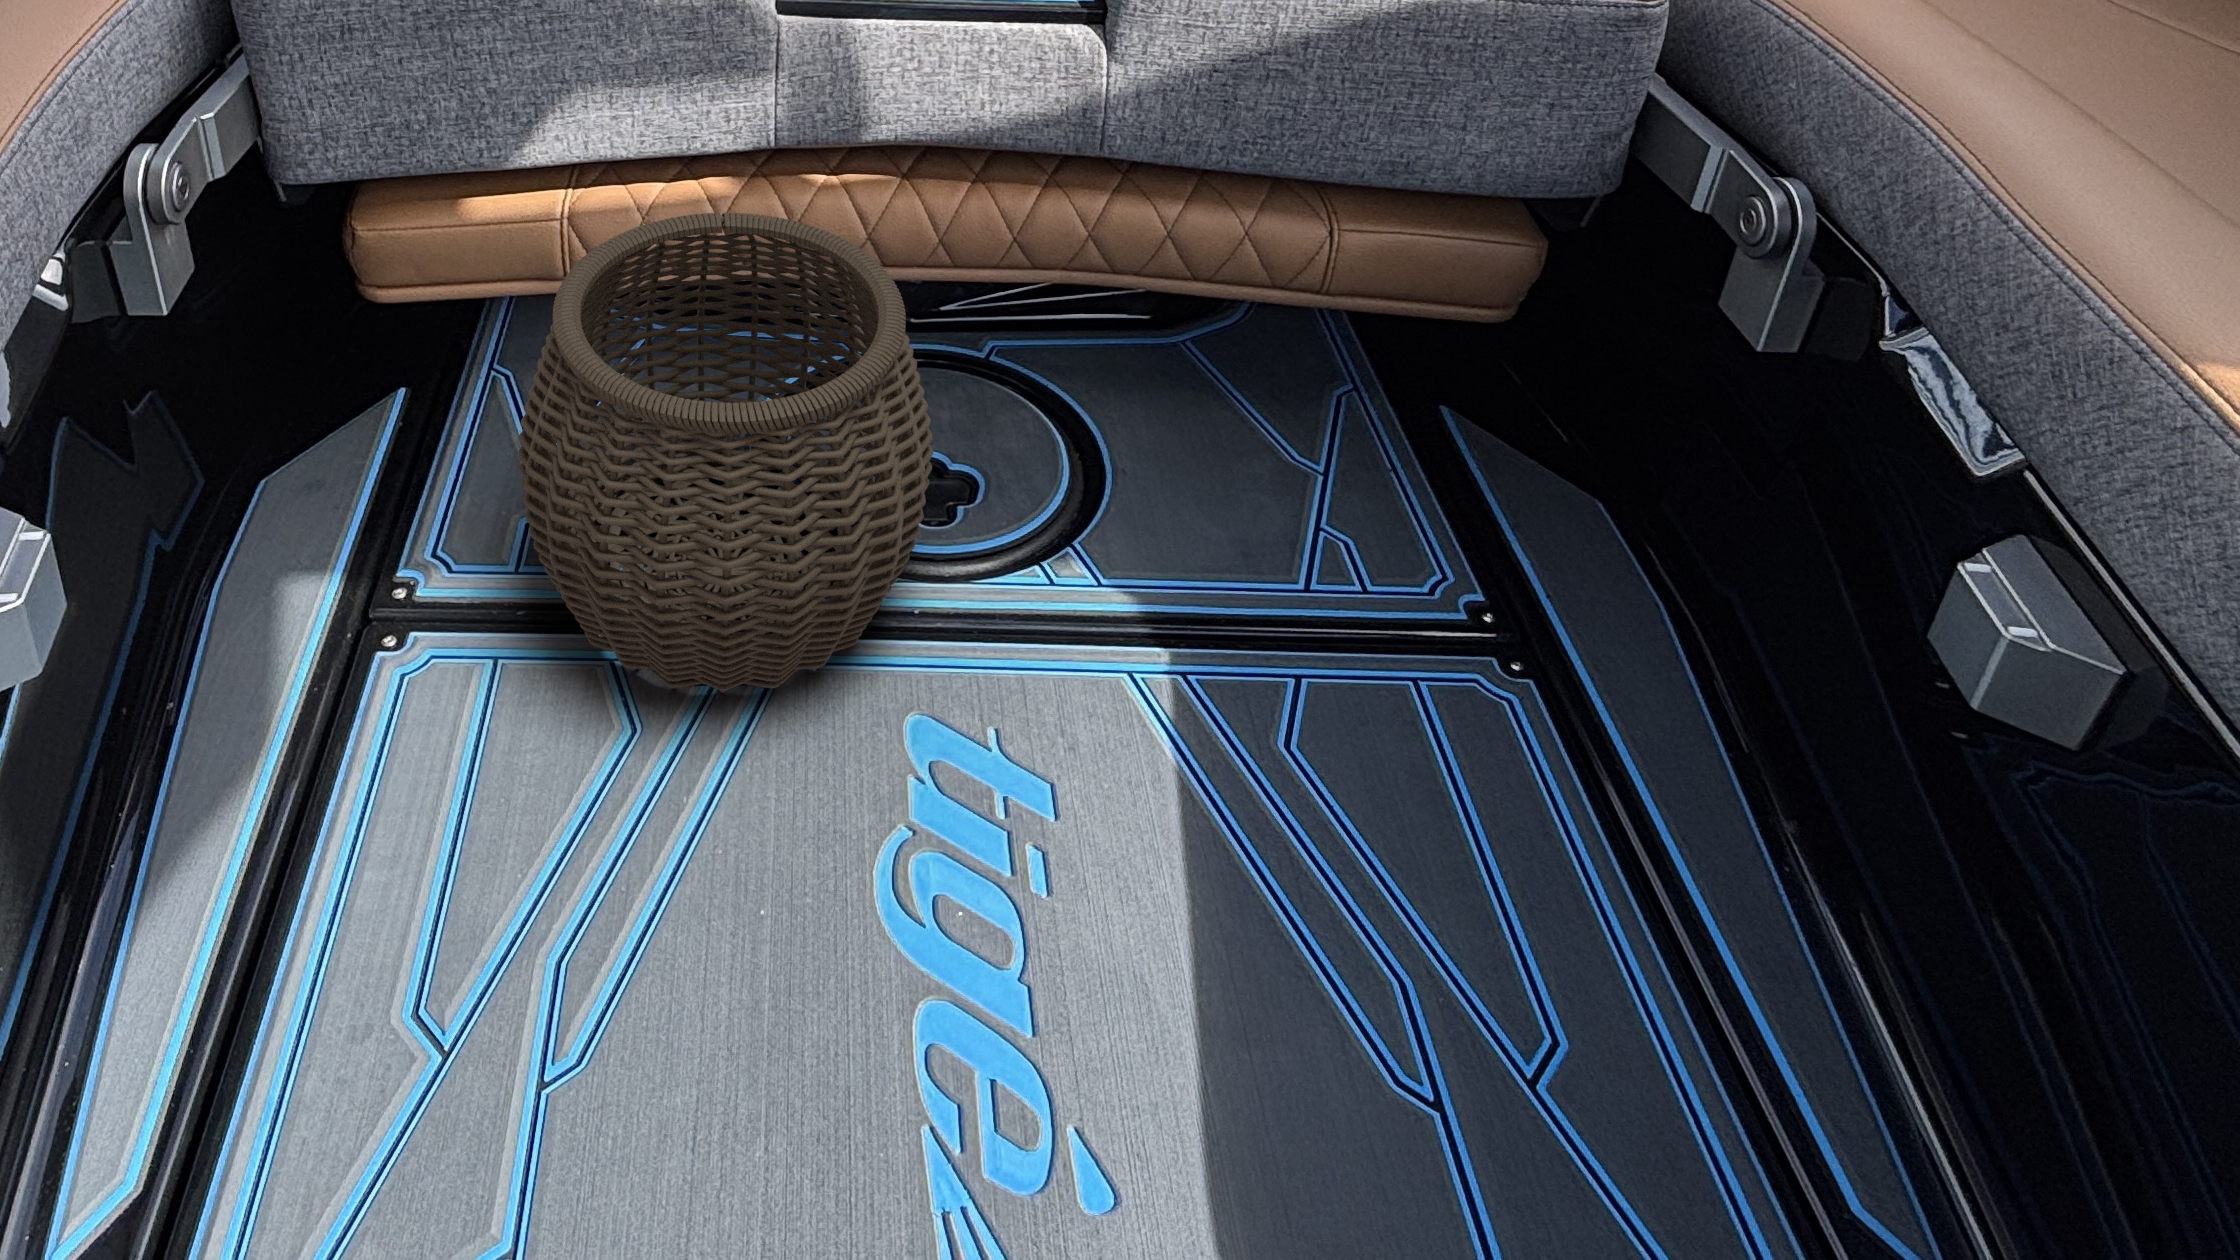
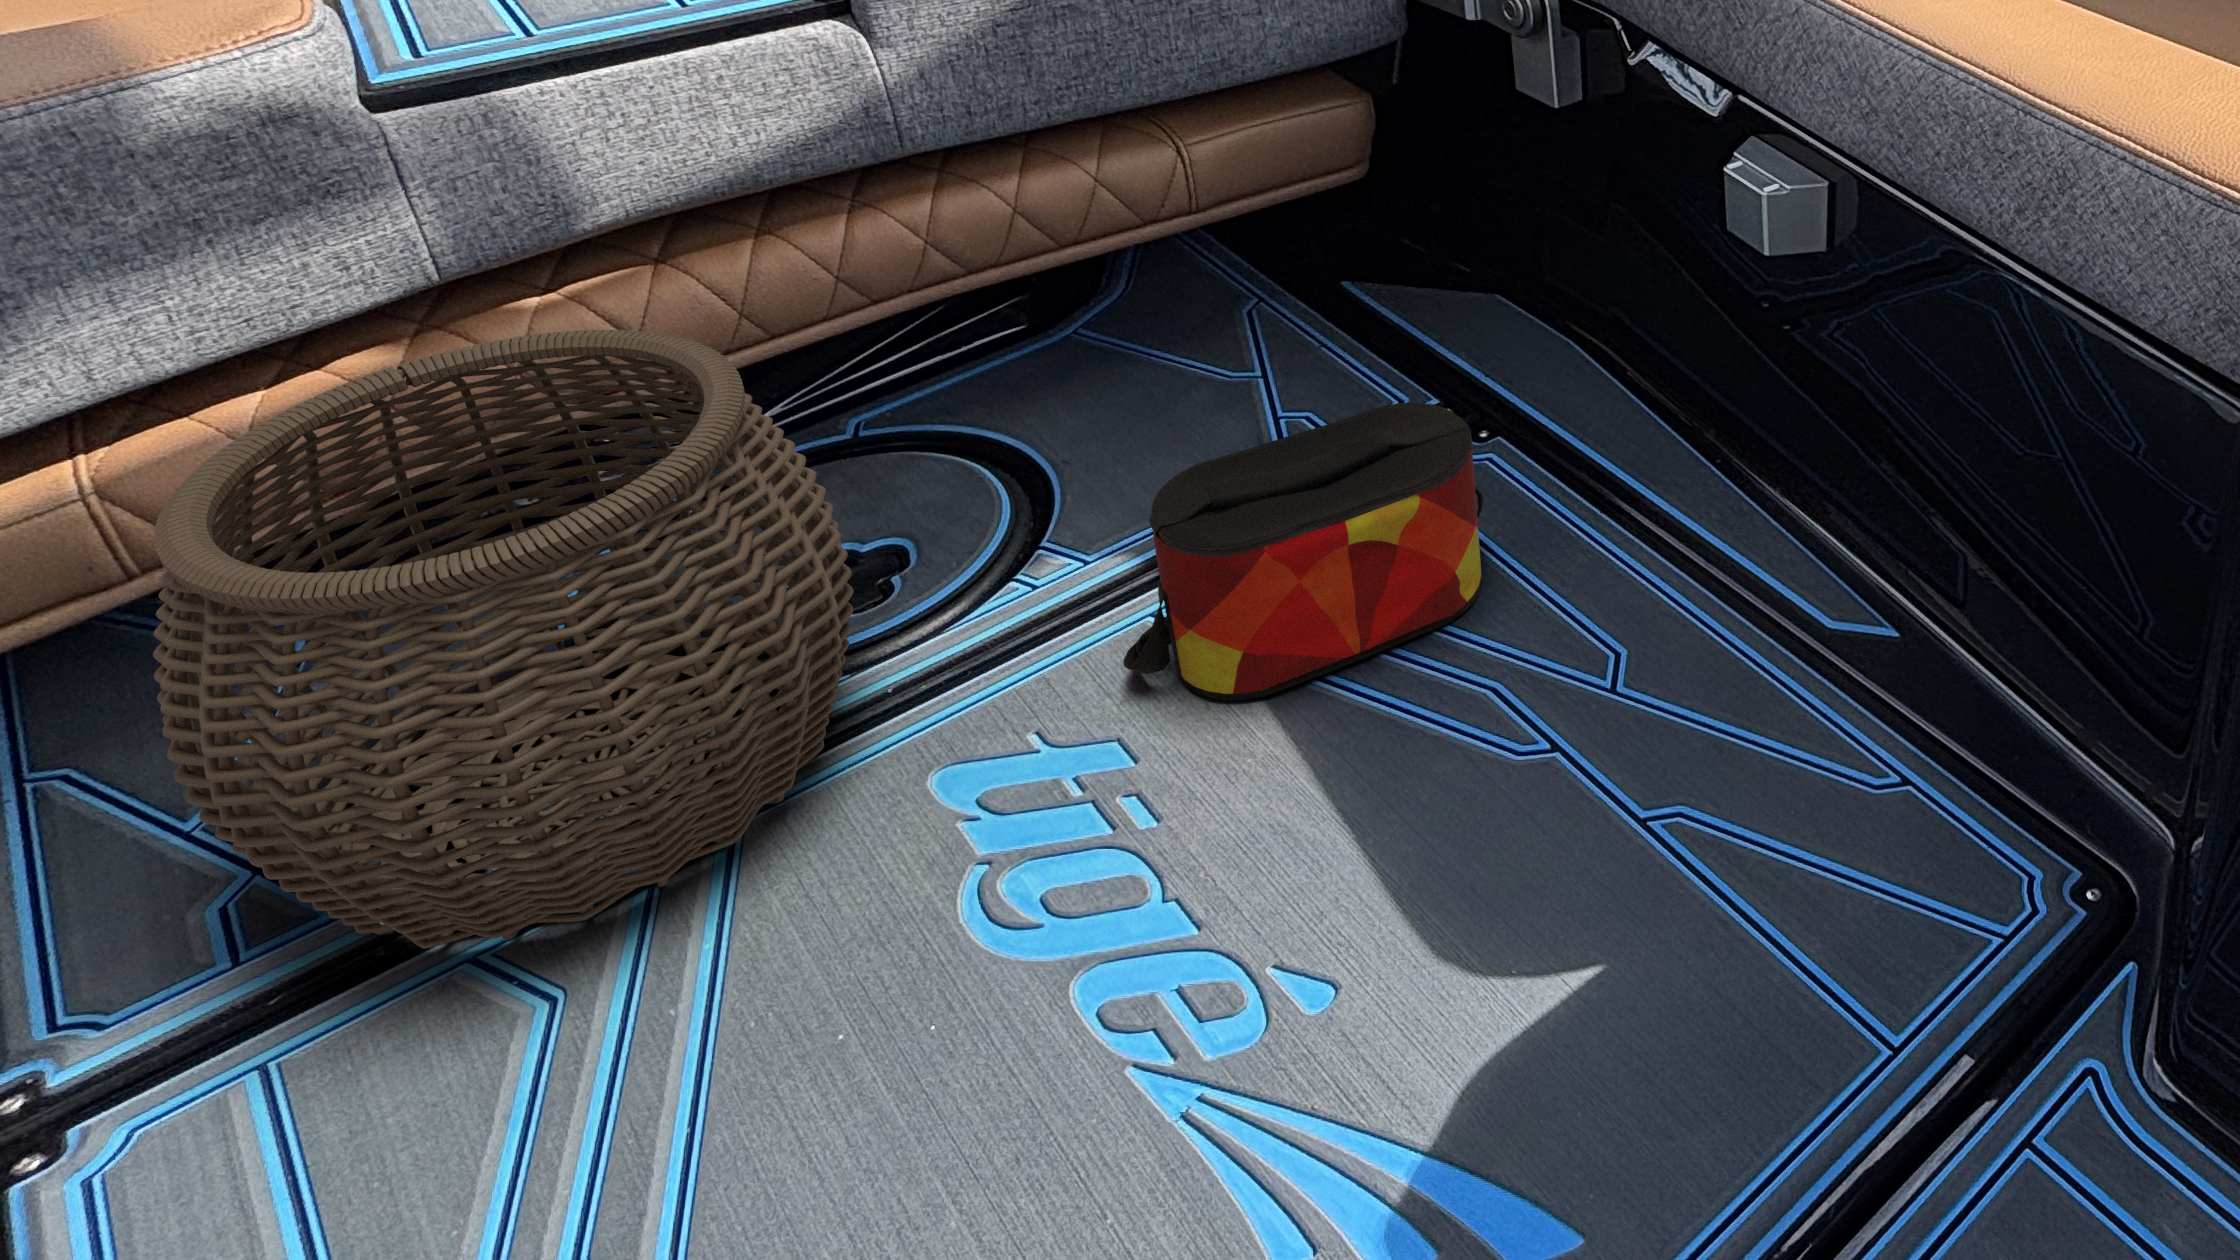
bag: none [1086,574,1497,869] -> present [1124,403,1483,700]

